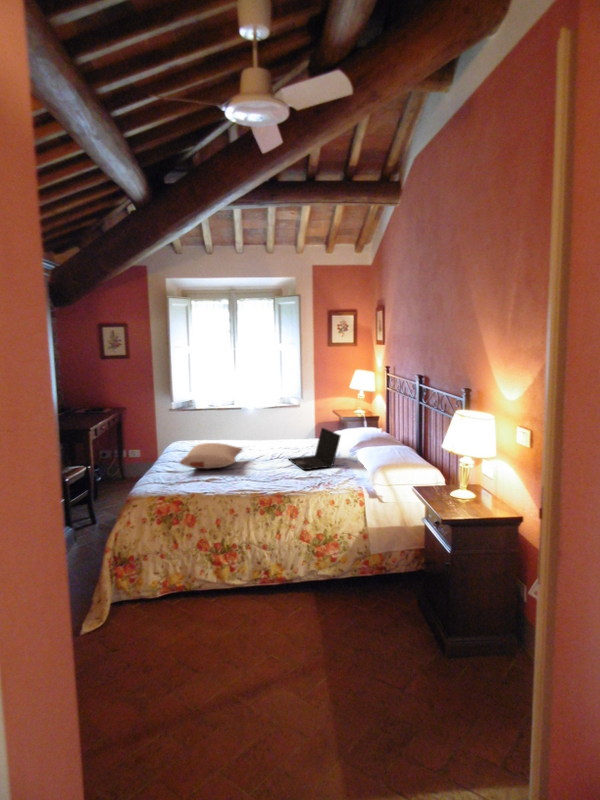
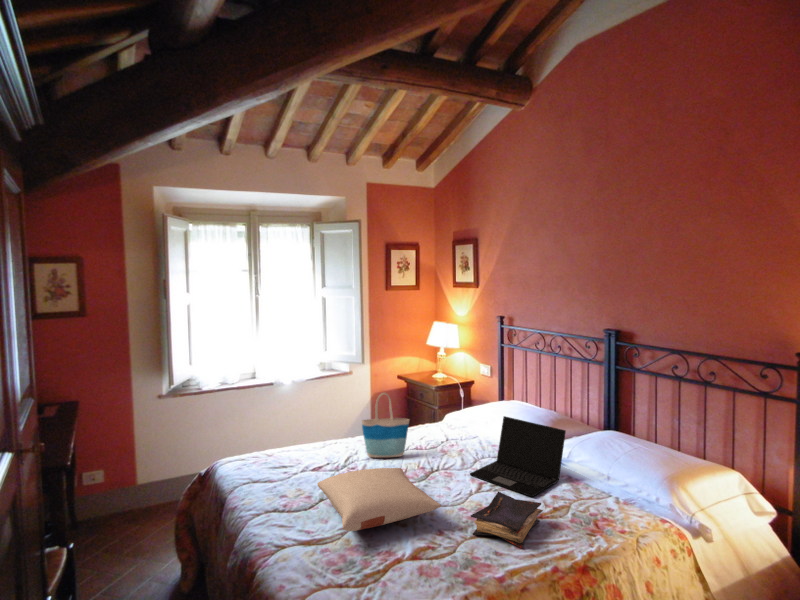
tote bag: none [242,408,269,448] -> present [362,393,409,458]
book: none [245,461,289,484] -> present [471,492,543,549]

